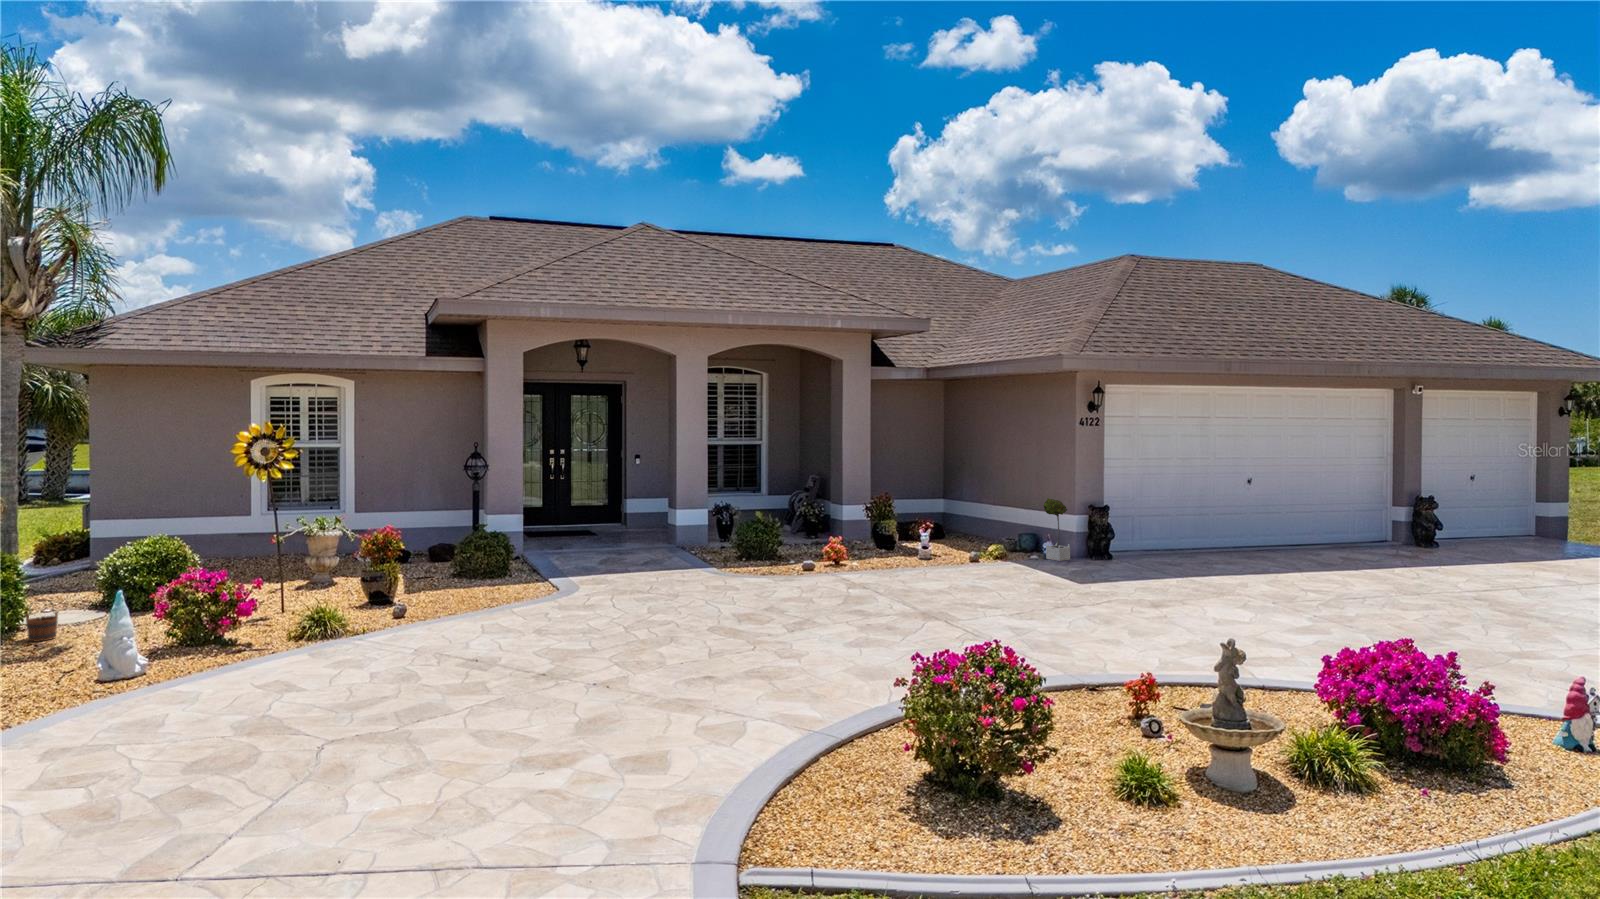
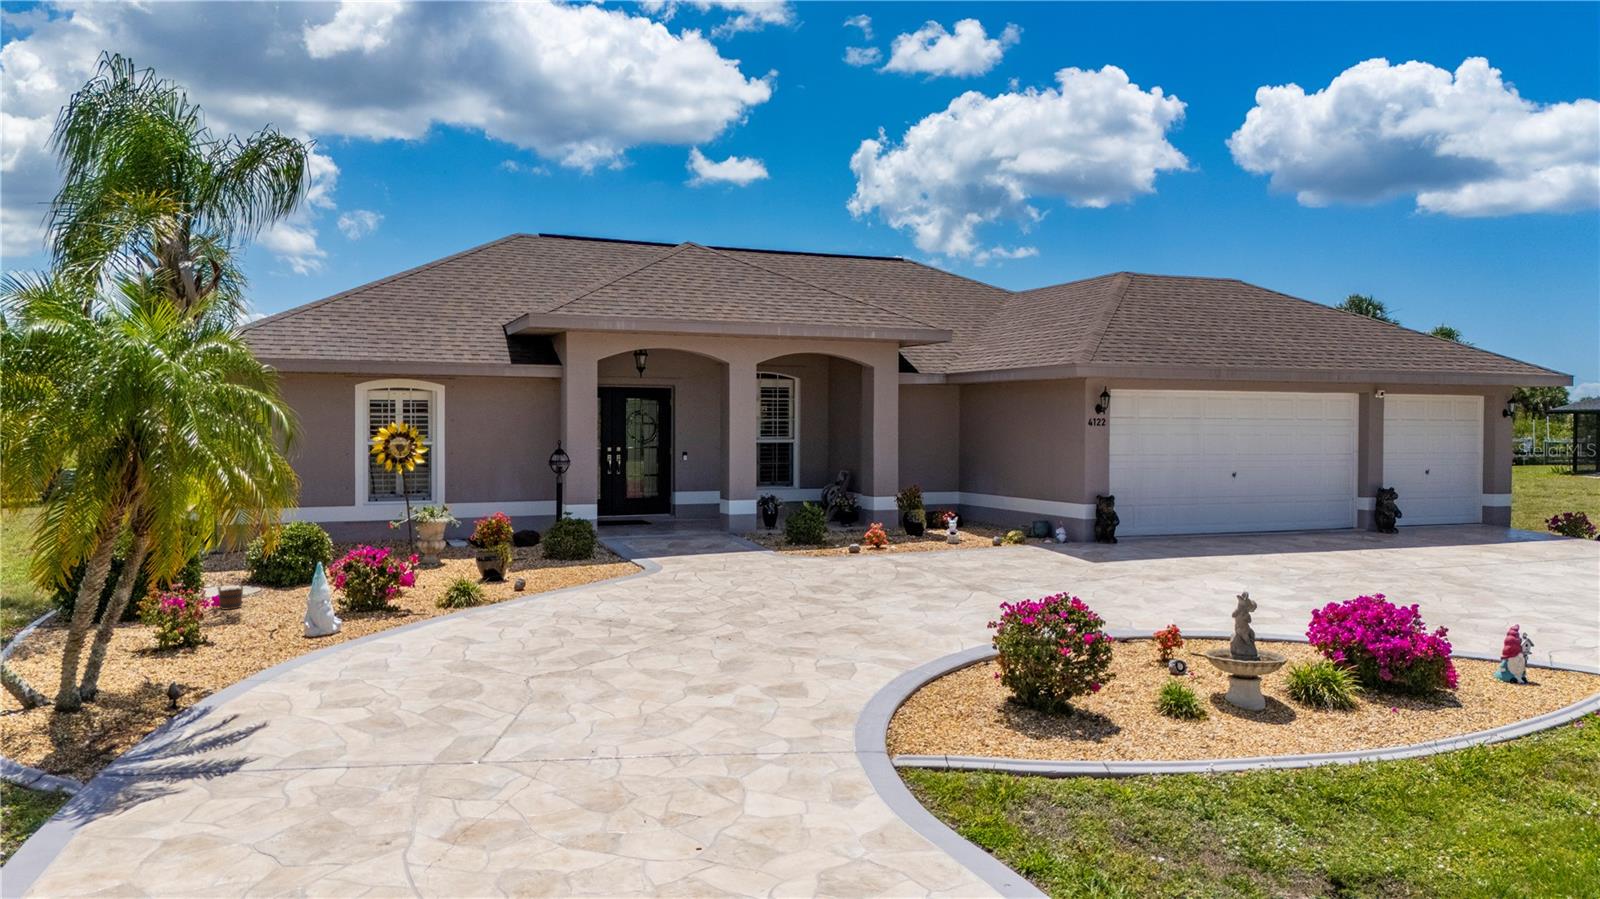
potted tree: present [1043,498,1070,561] -> none [1058,490,1081,545]

